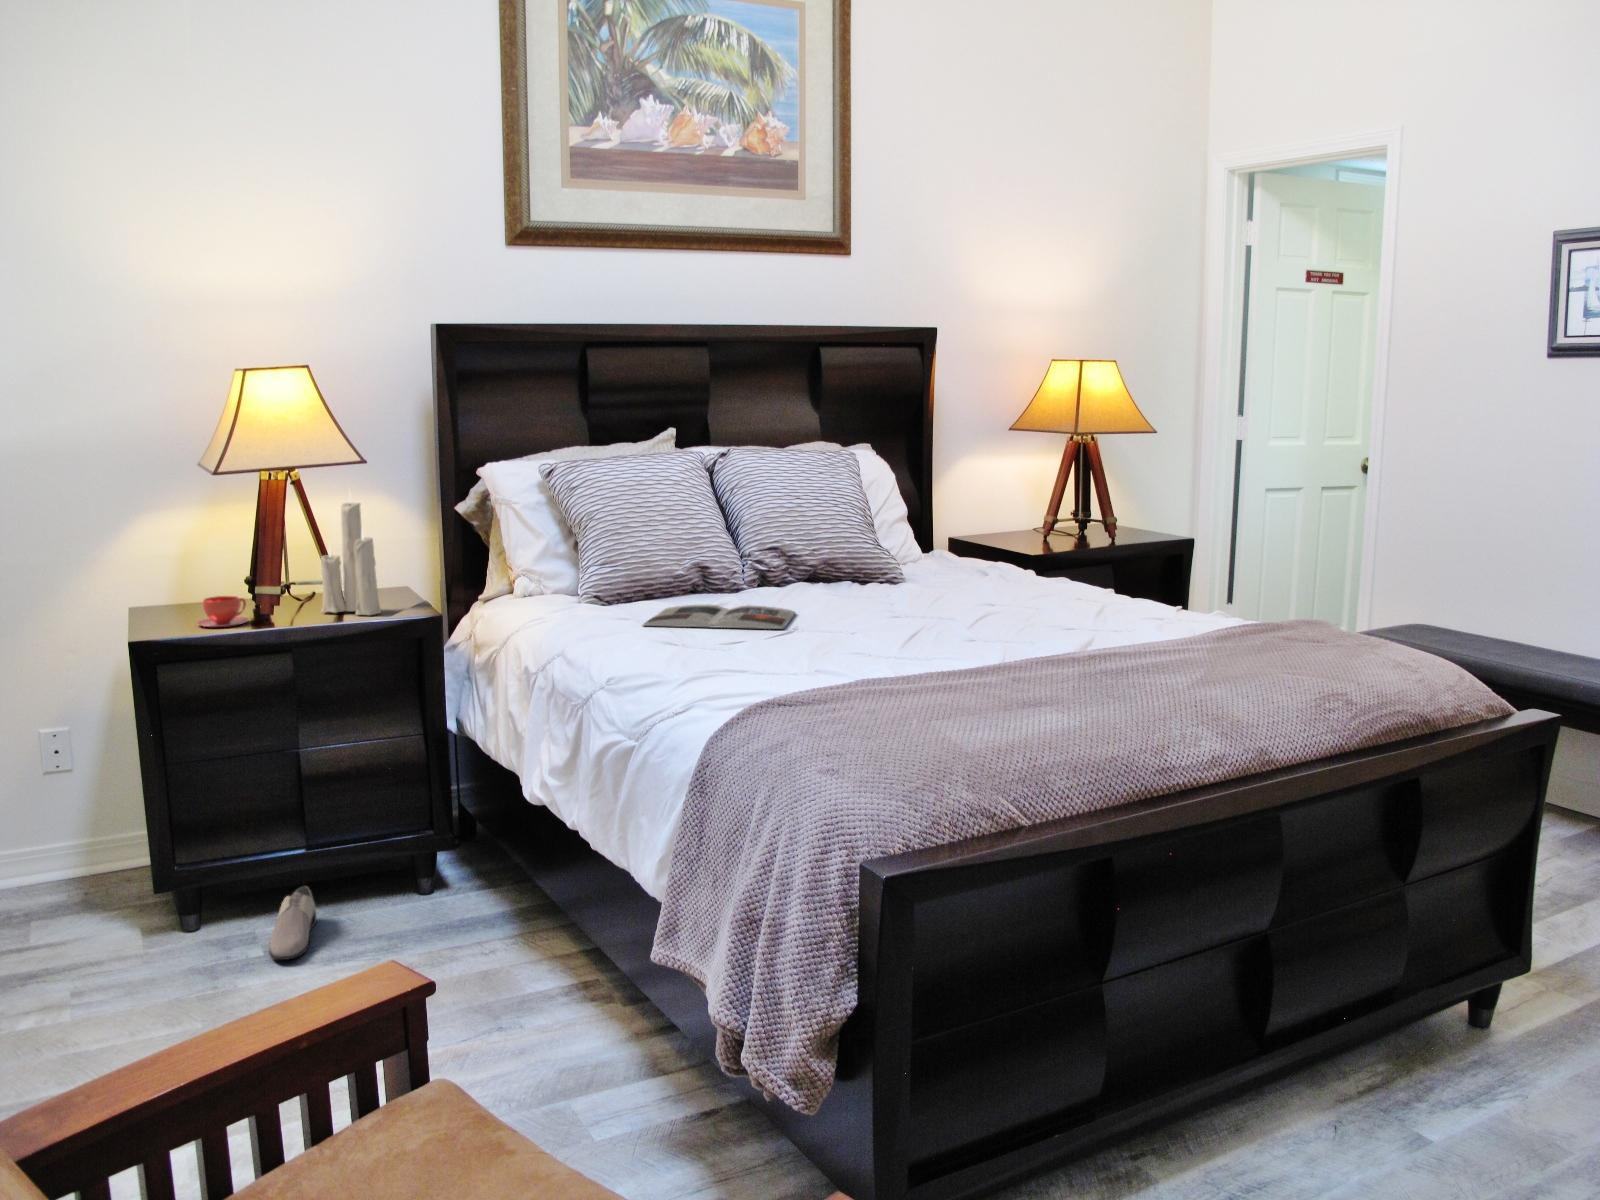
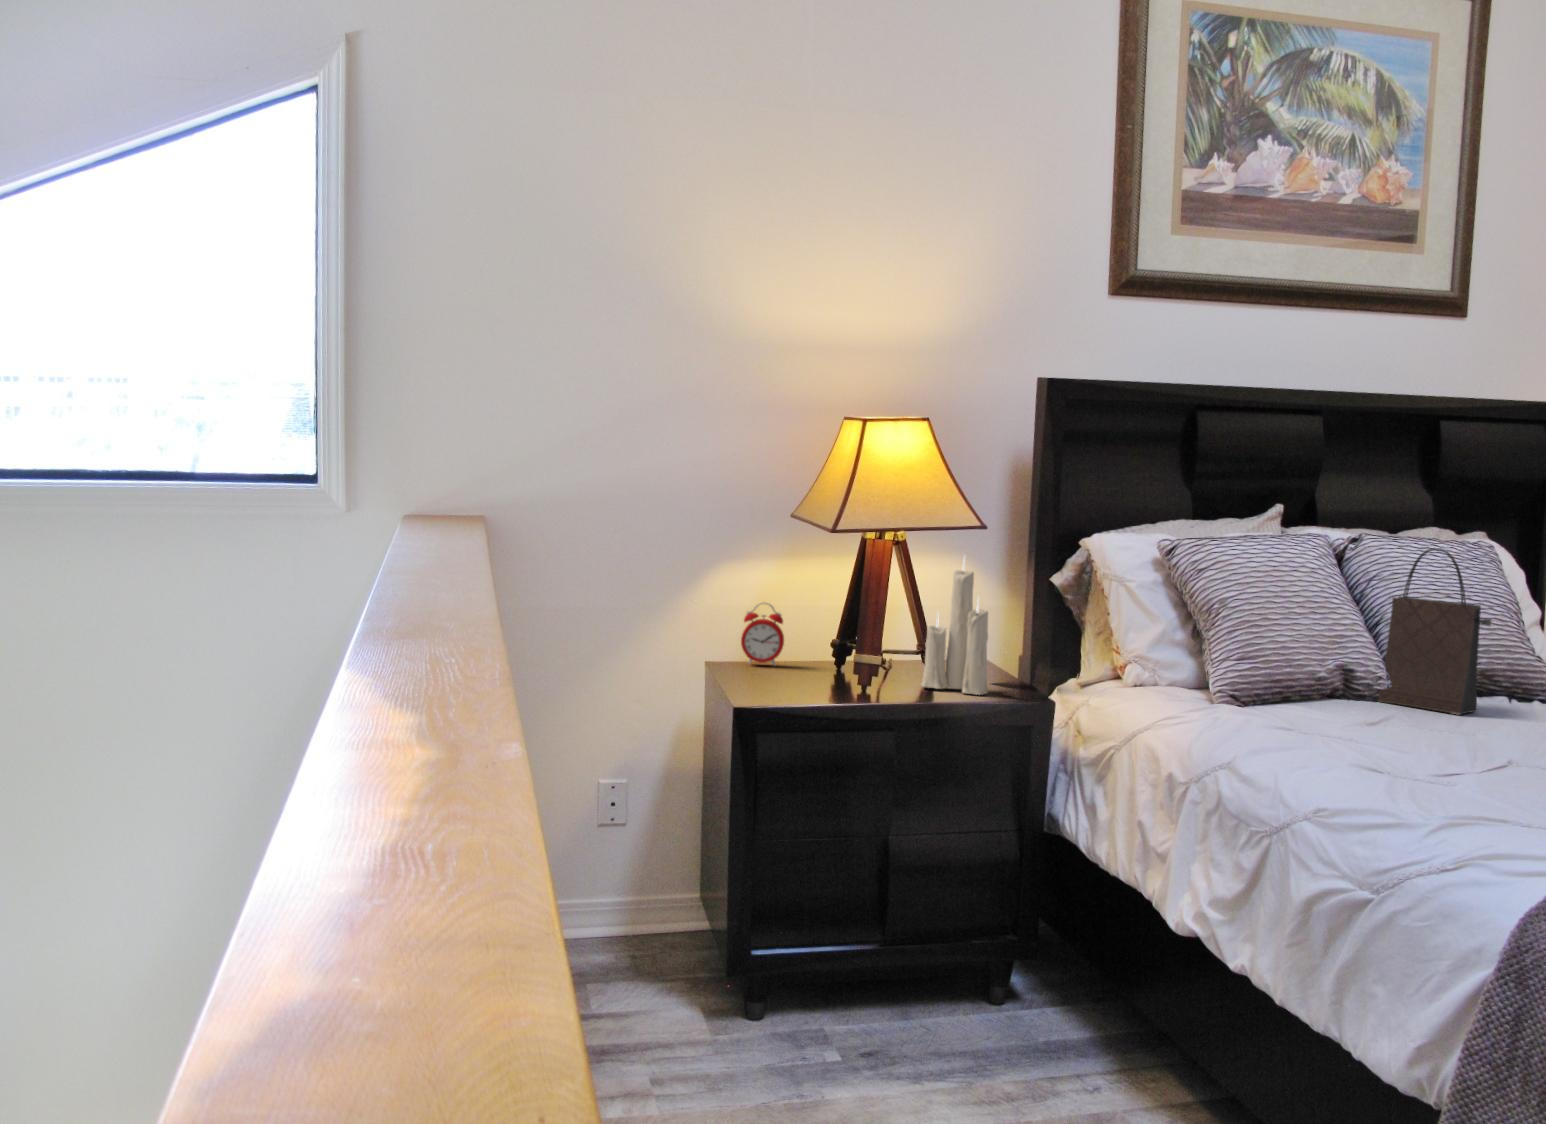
handbag: none [734,456,813,599] -> present [1378,548,1491,715]
alarm clock: none [163,544,209,603] -> present [741,603,784,665]
teacup: present [197,596,249,627] -> none [805,662,858,695]
magazine: present [643,605,796,629] -> none [1319,712,1495,749]
shoe: present [269,886,317,960] -> none [874,988,916,1066]

